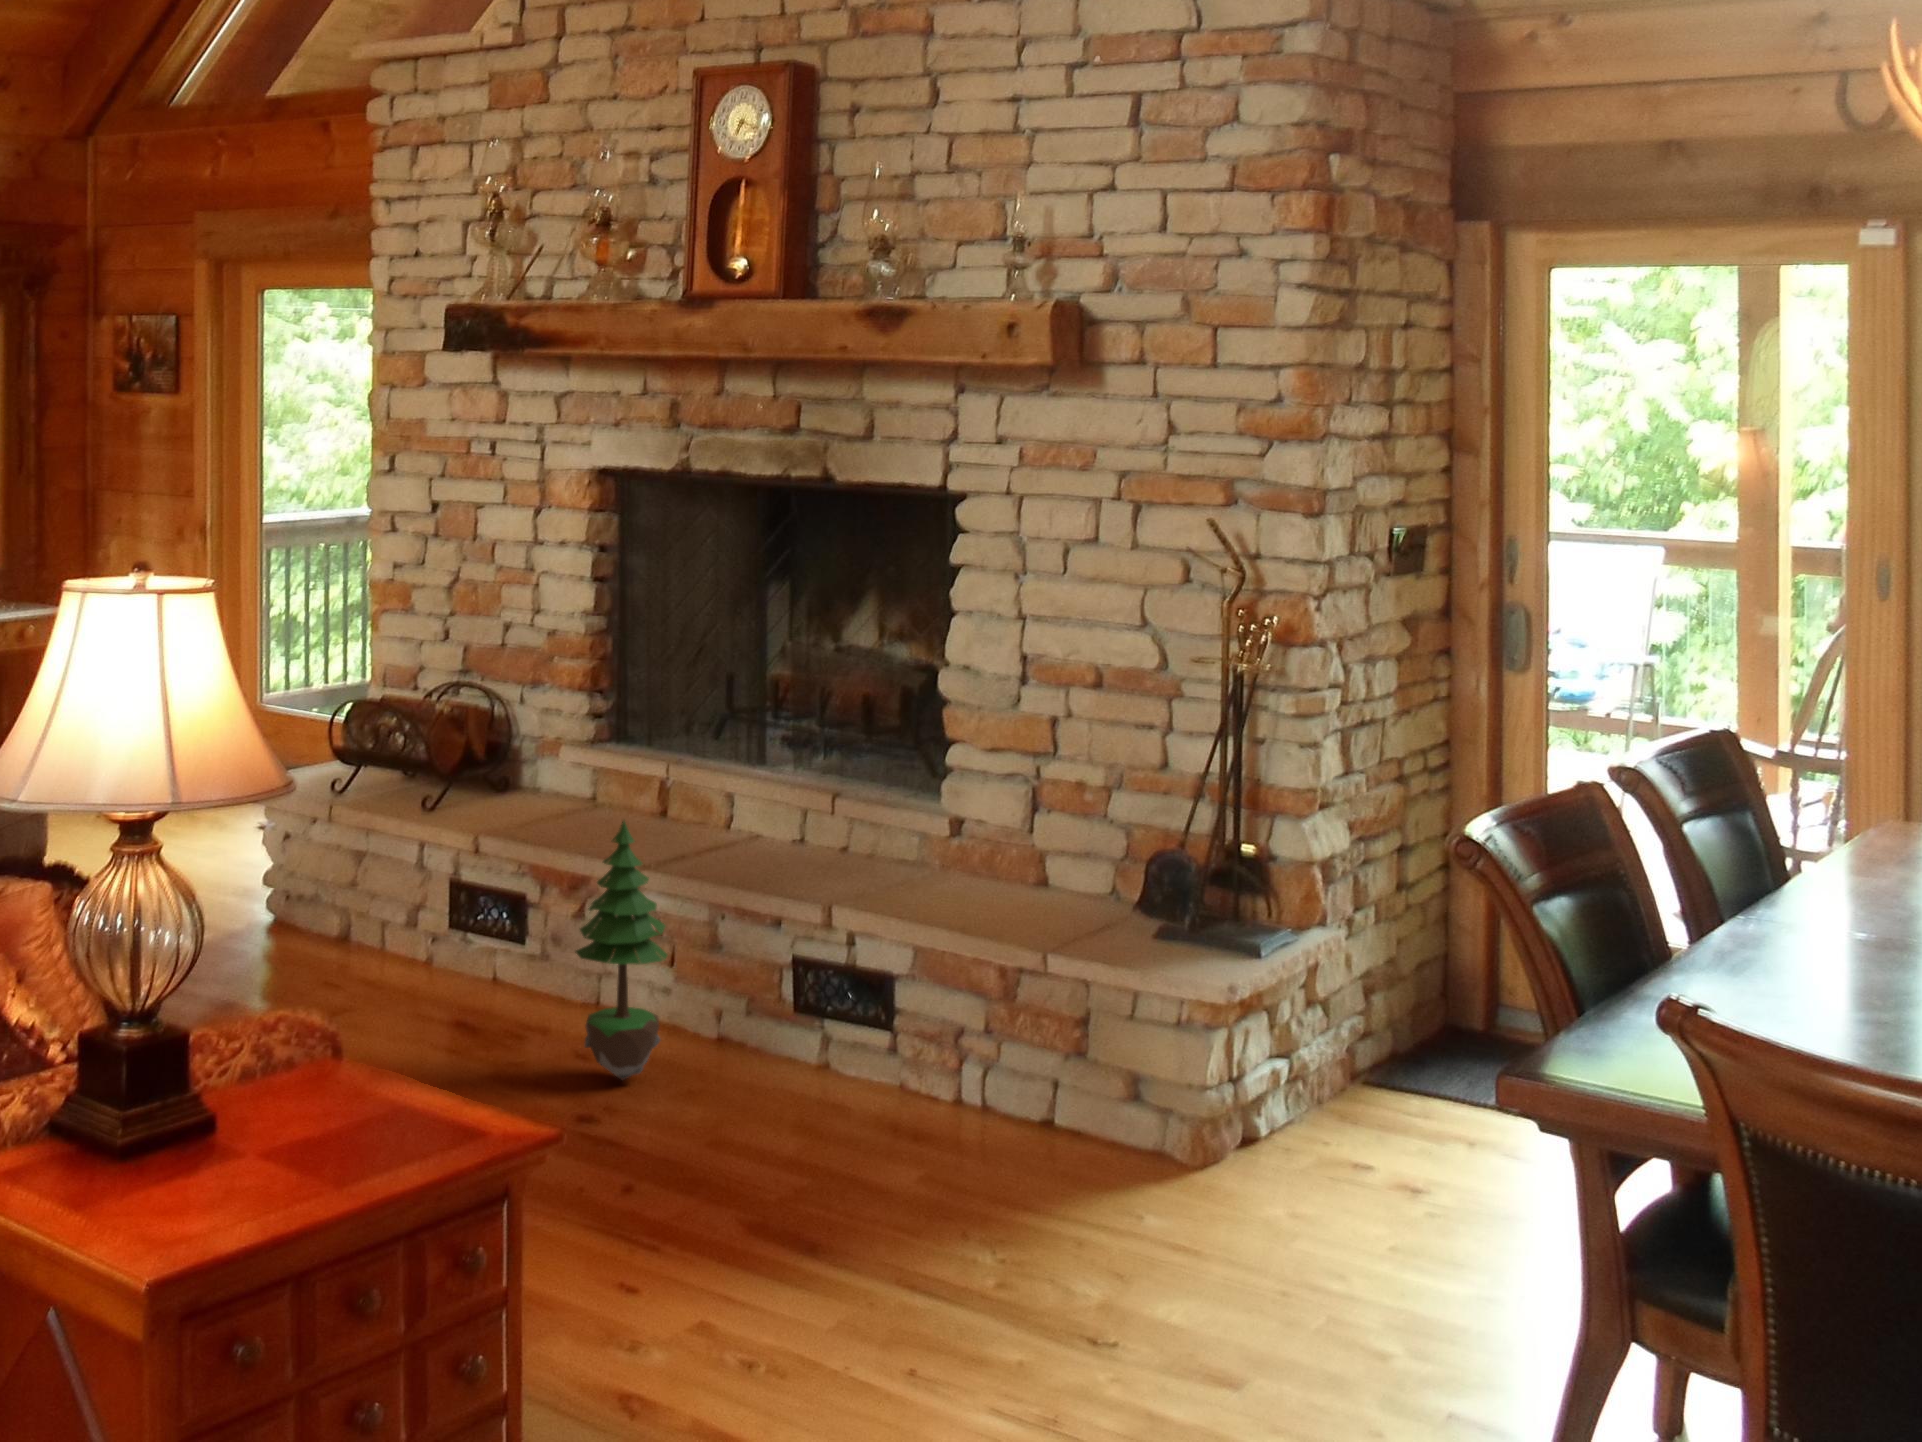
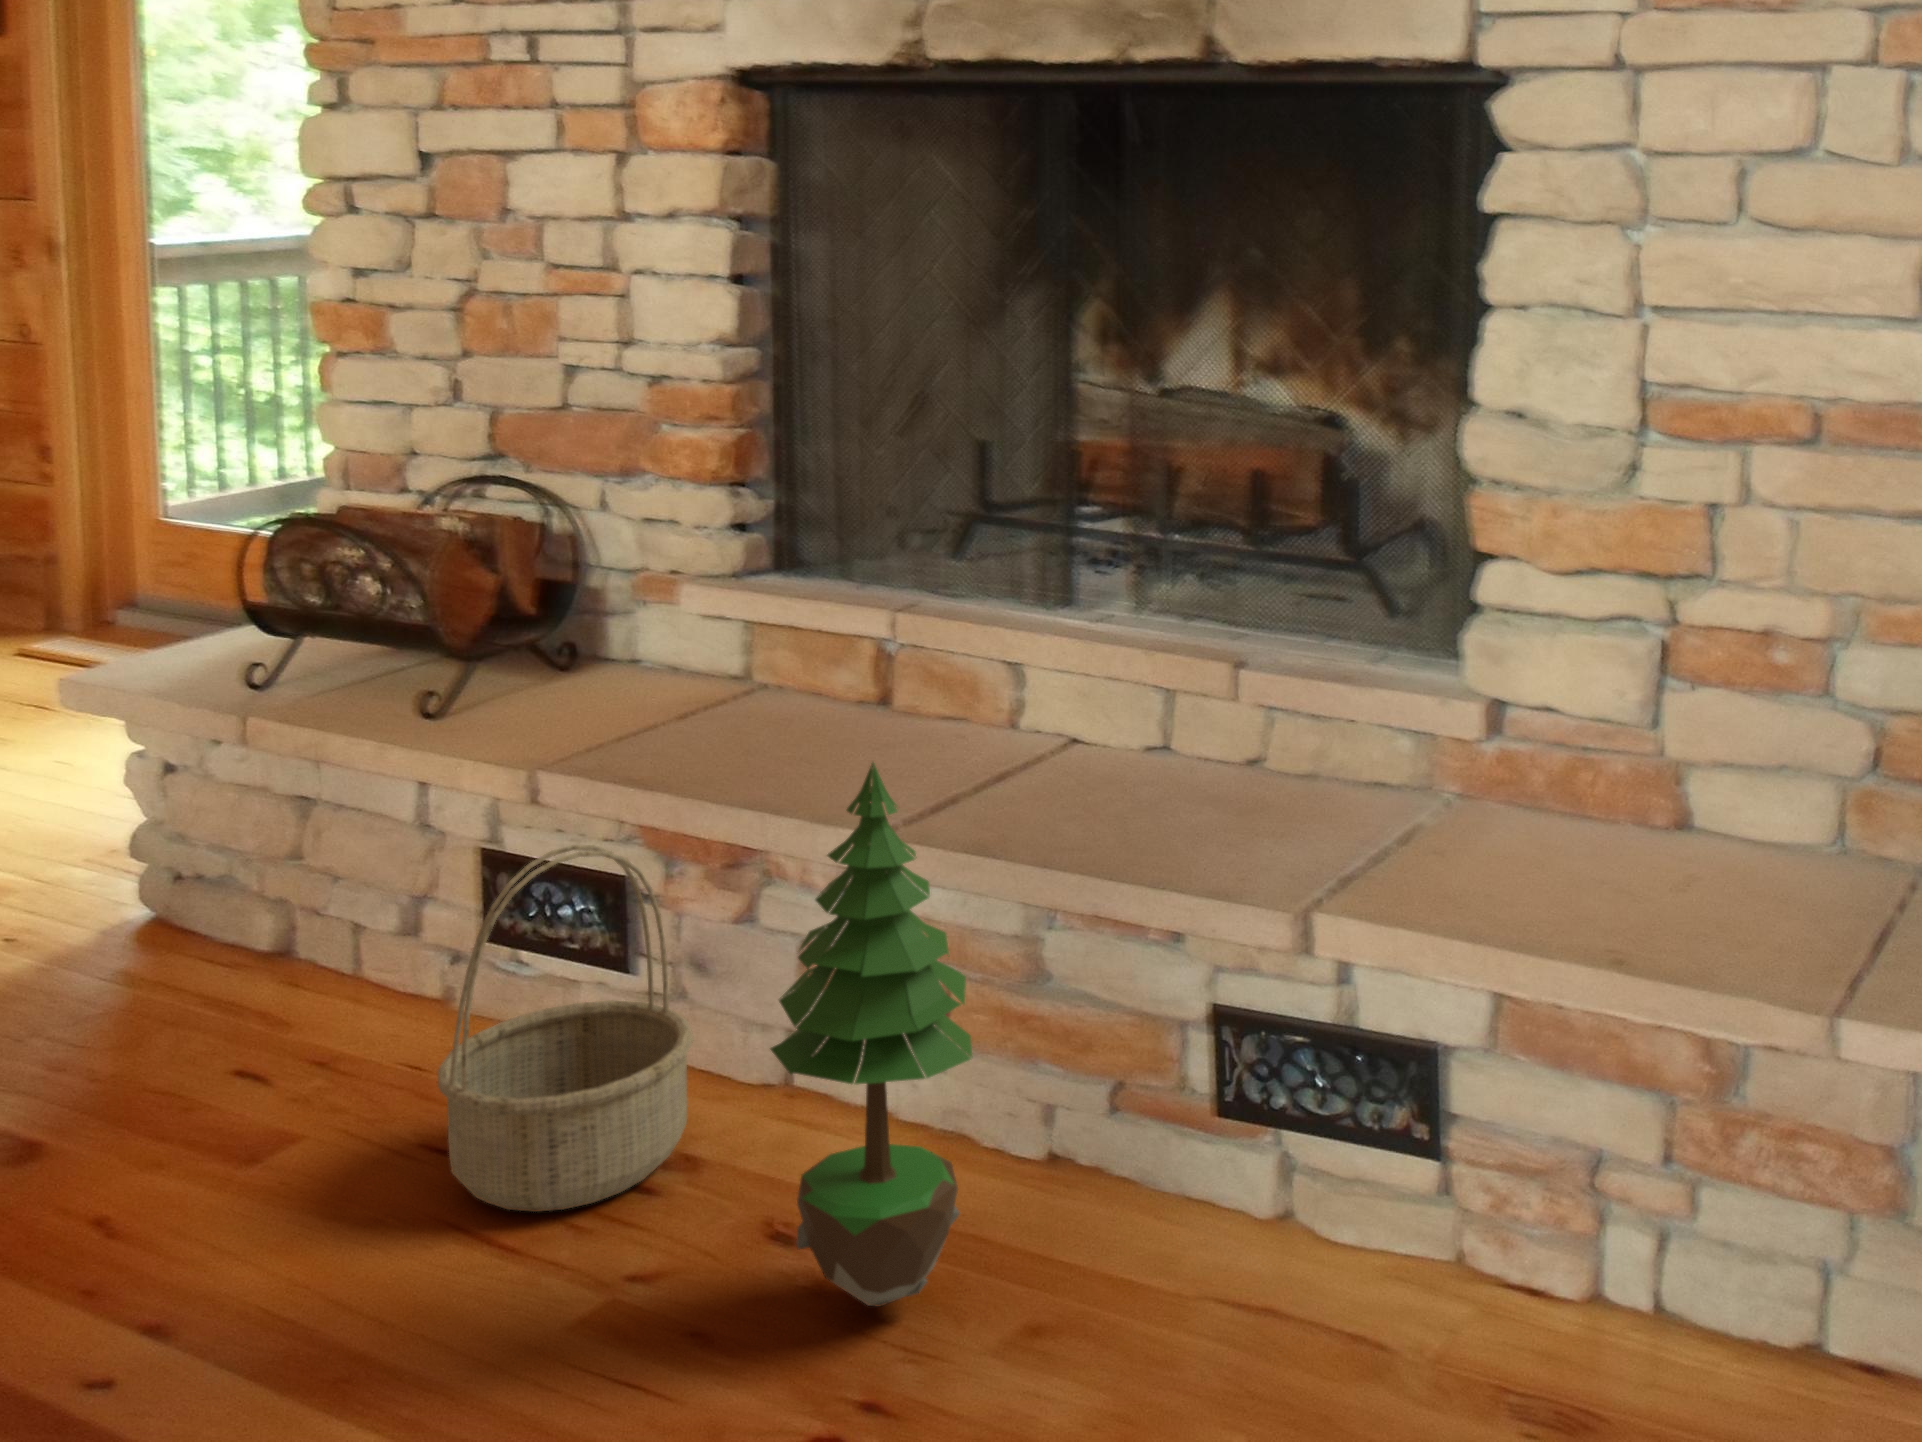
basket: none [427,864,549,1041] -> present [438,845,694,1212]

